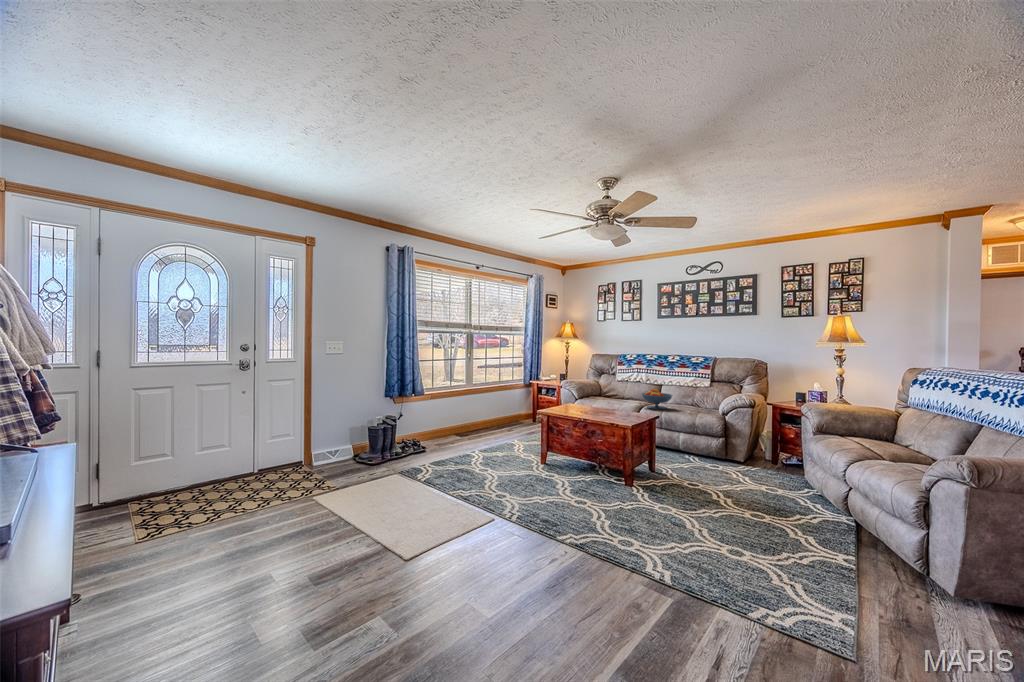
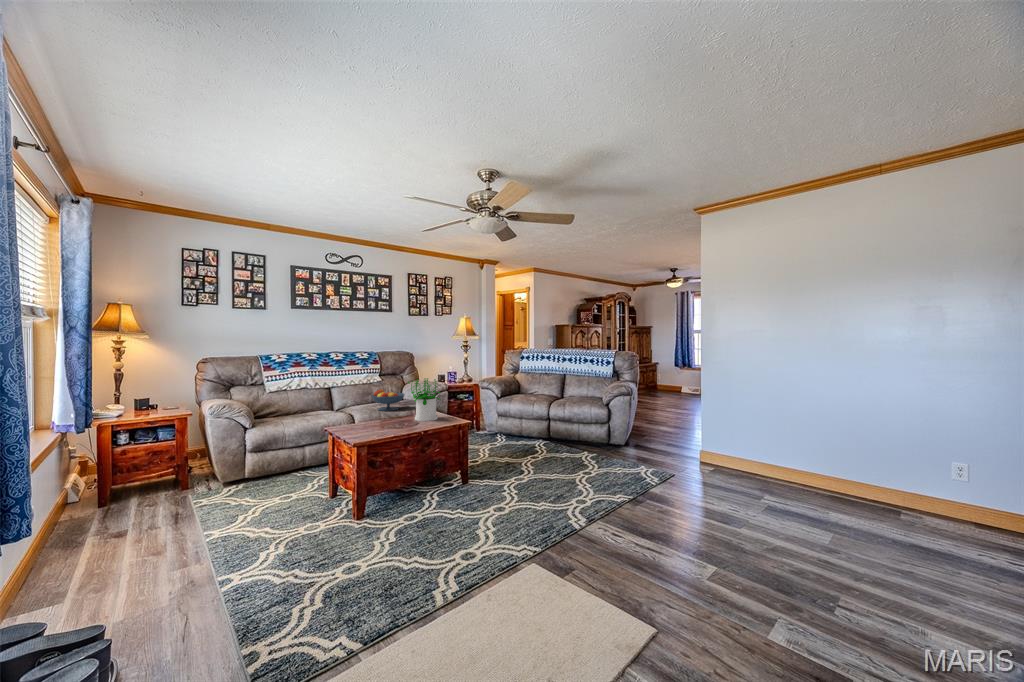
potted plant: none [598,377,629,415] -> present [409,378,441,421]

